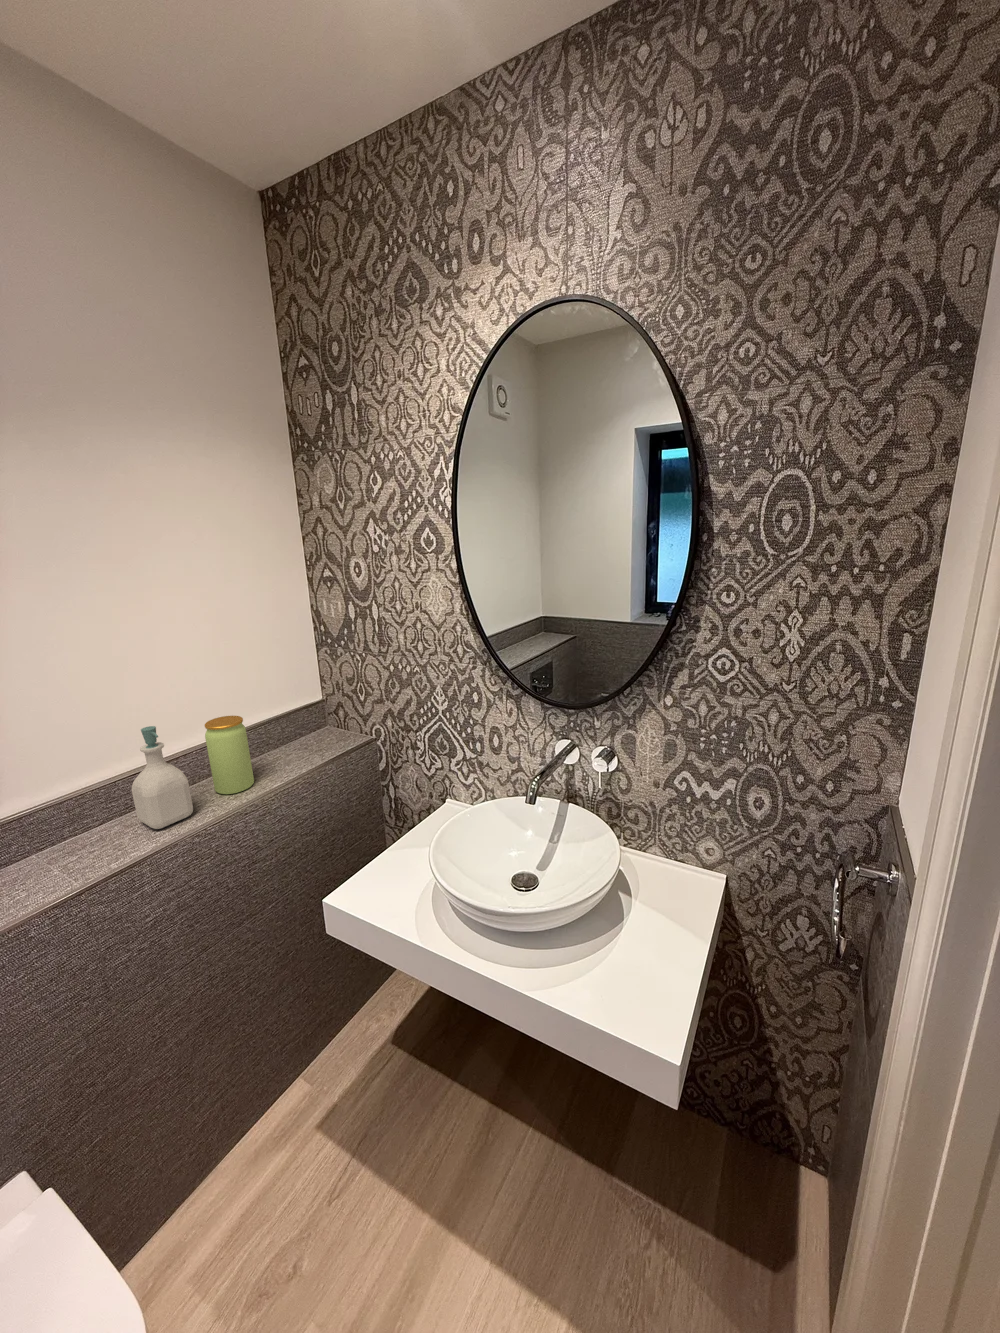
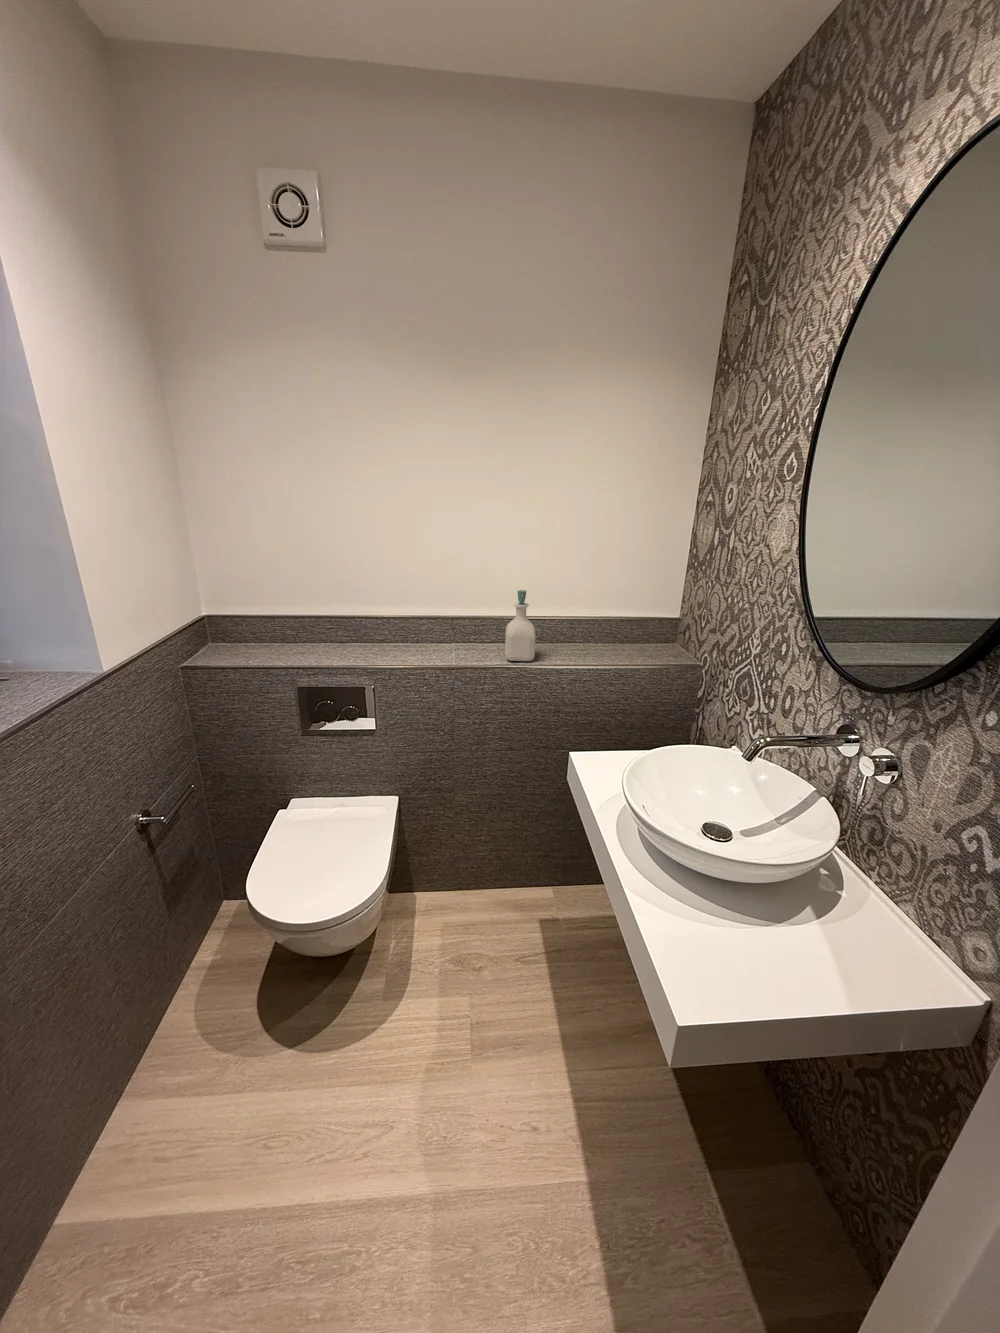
jar: present [205,716,254,794] -> none [557,601,588,661]

